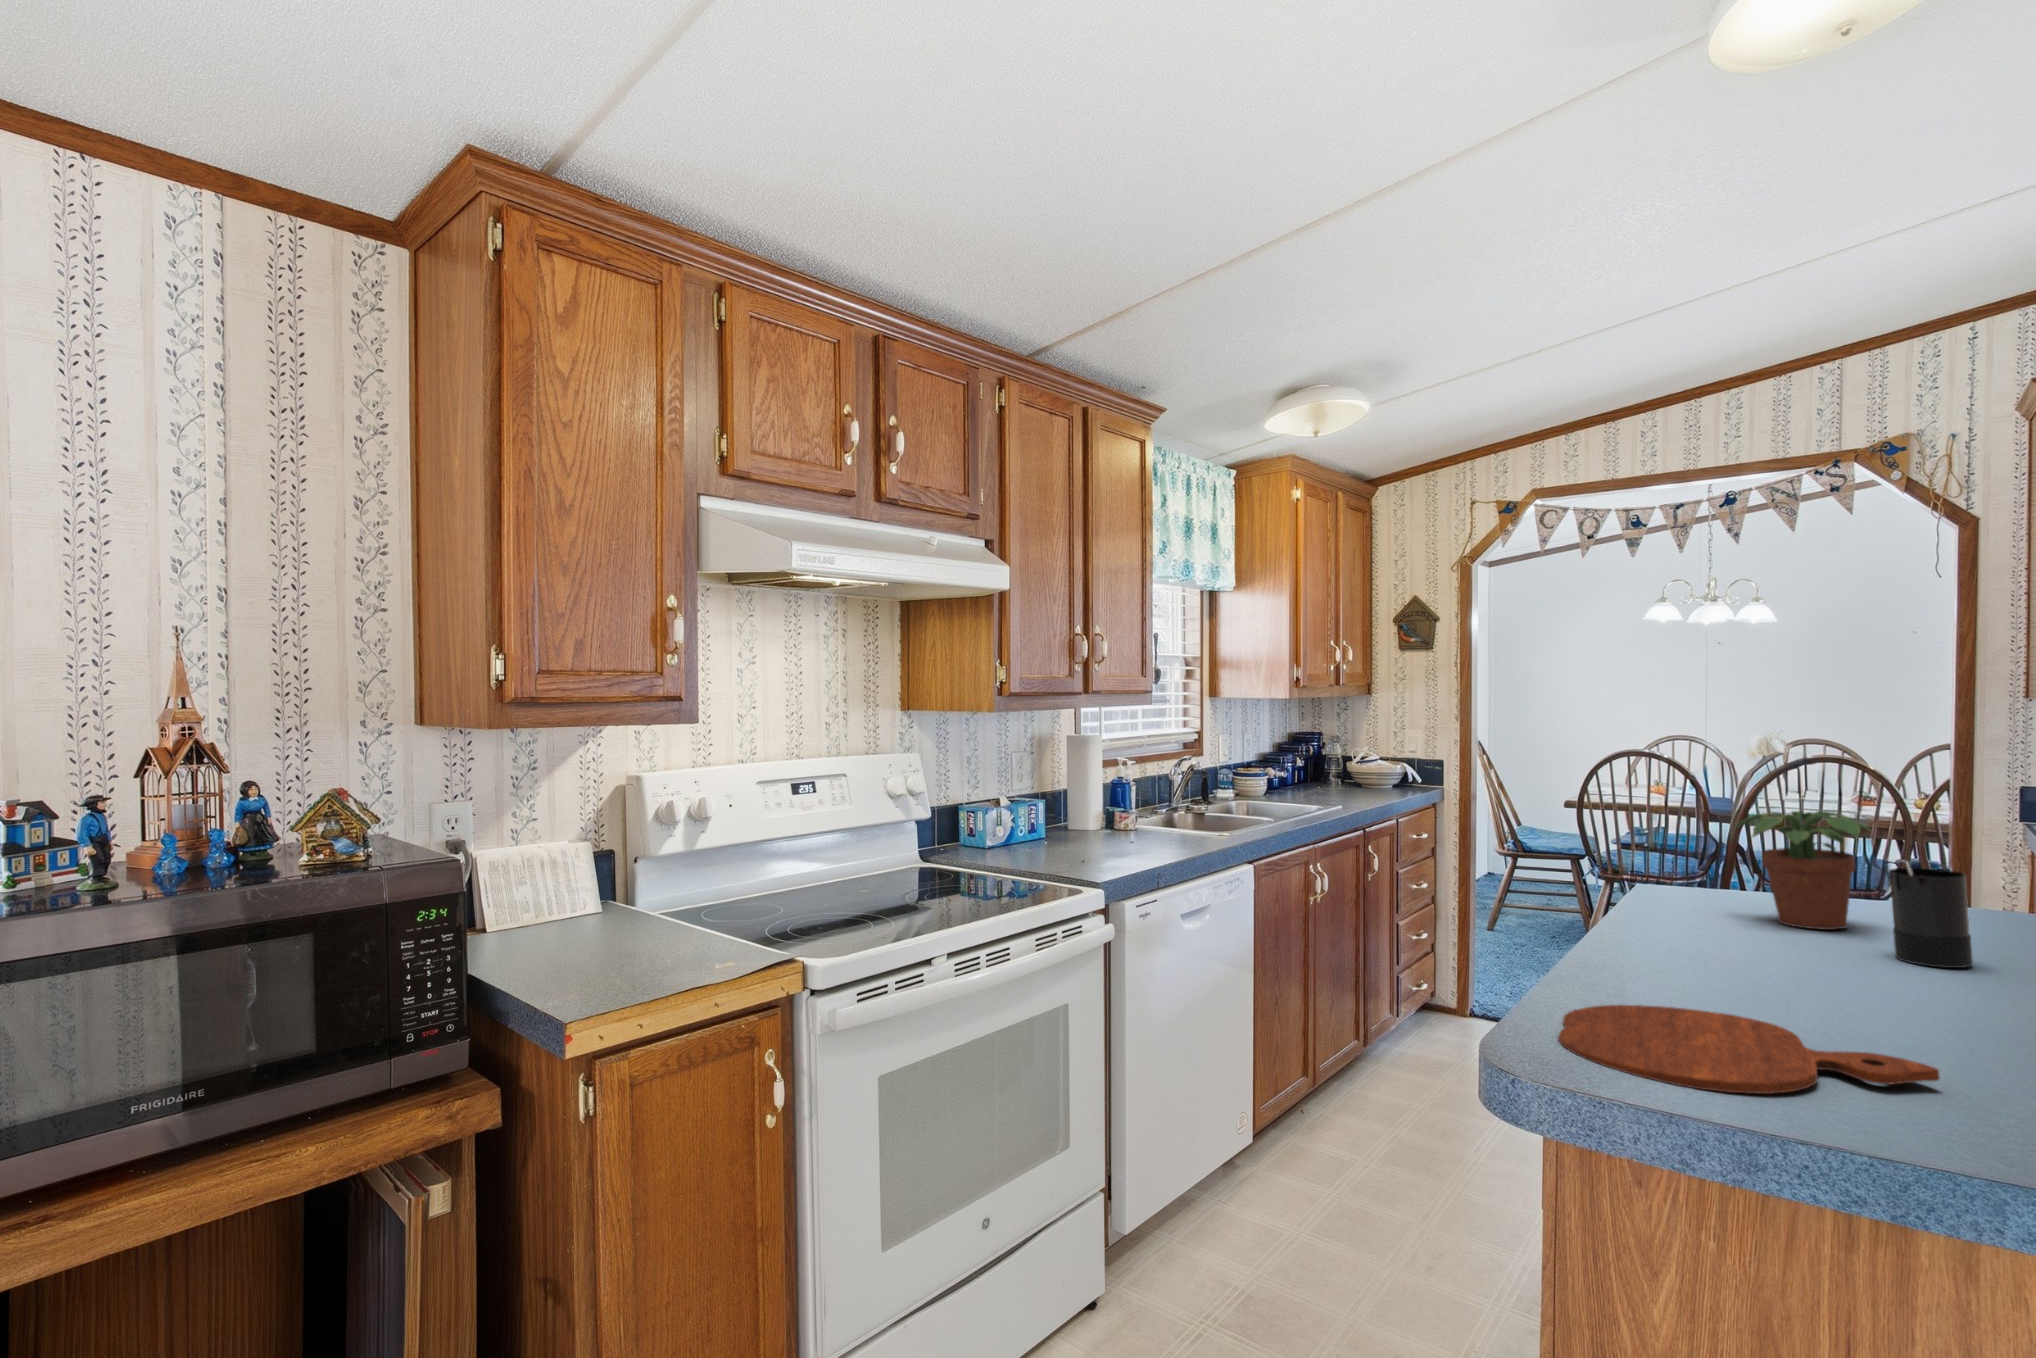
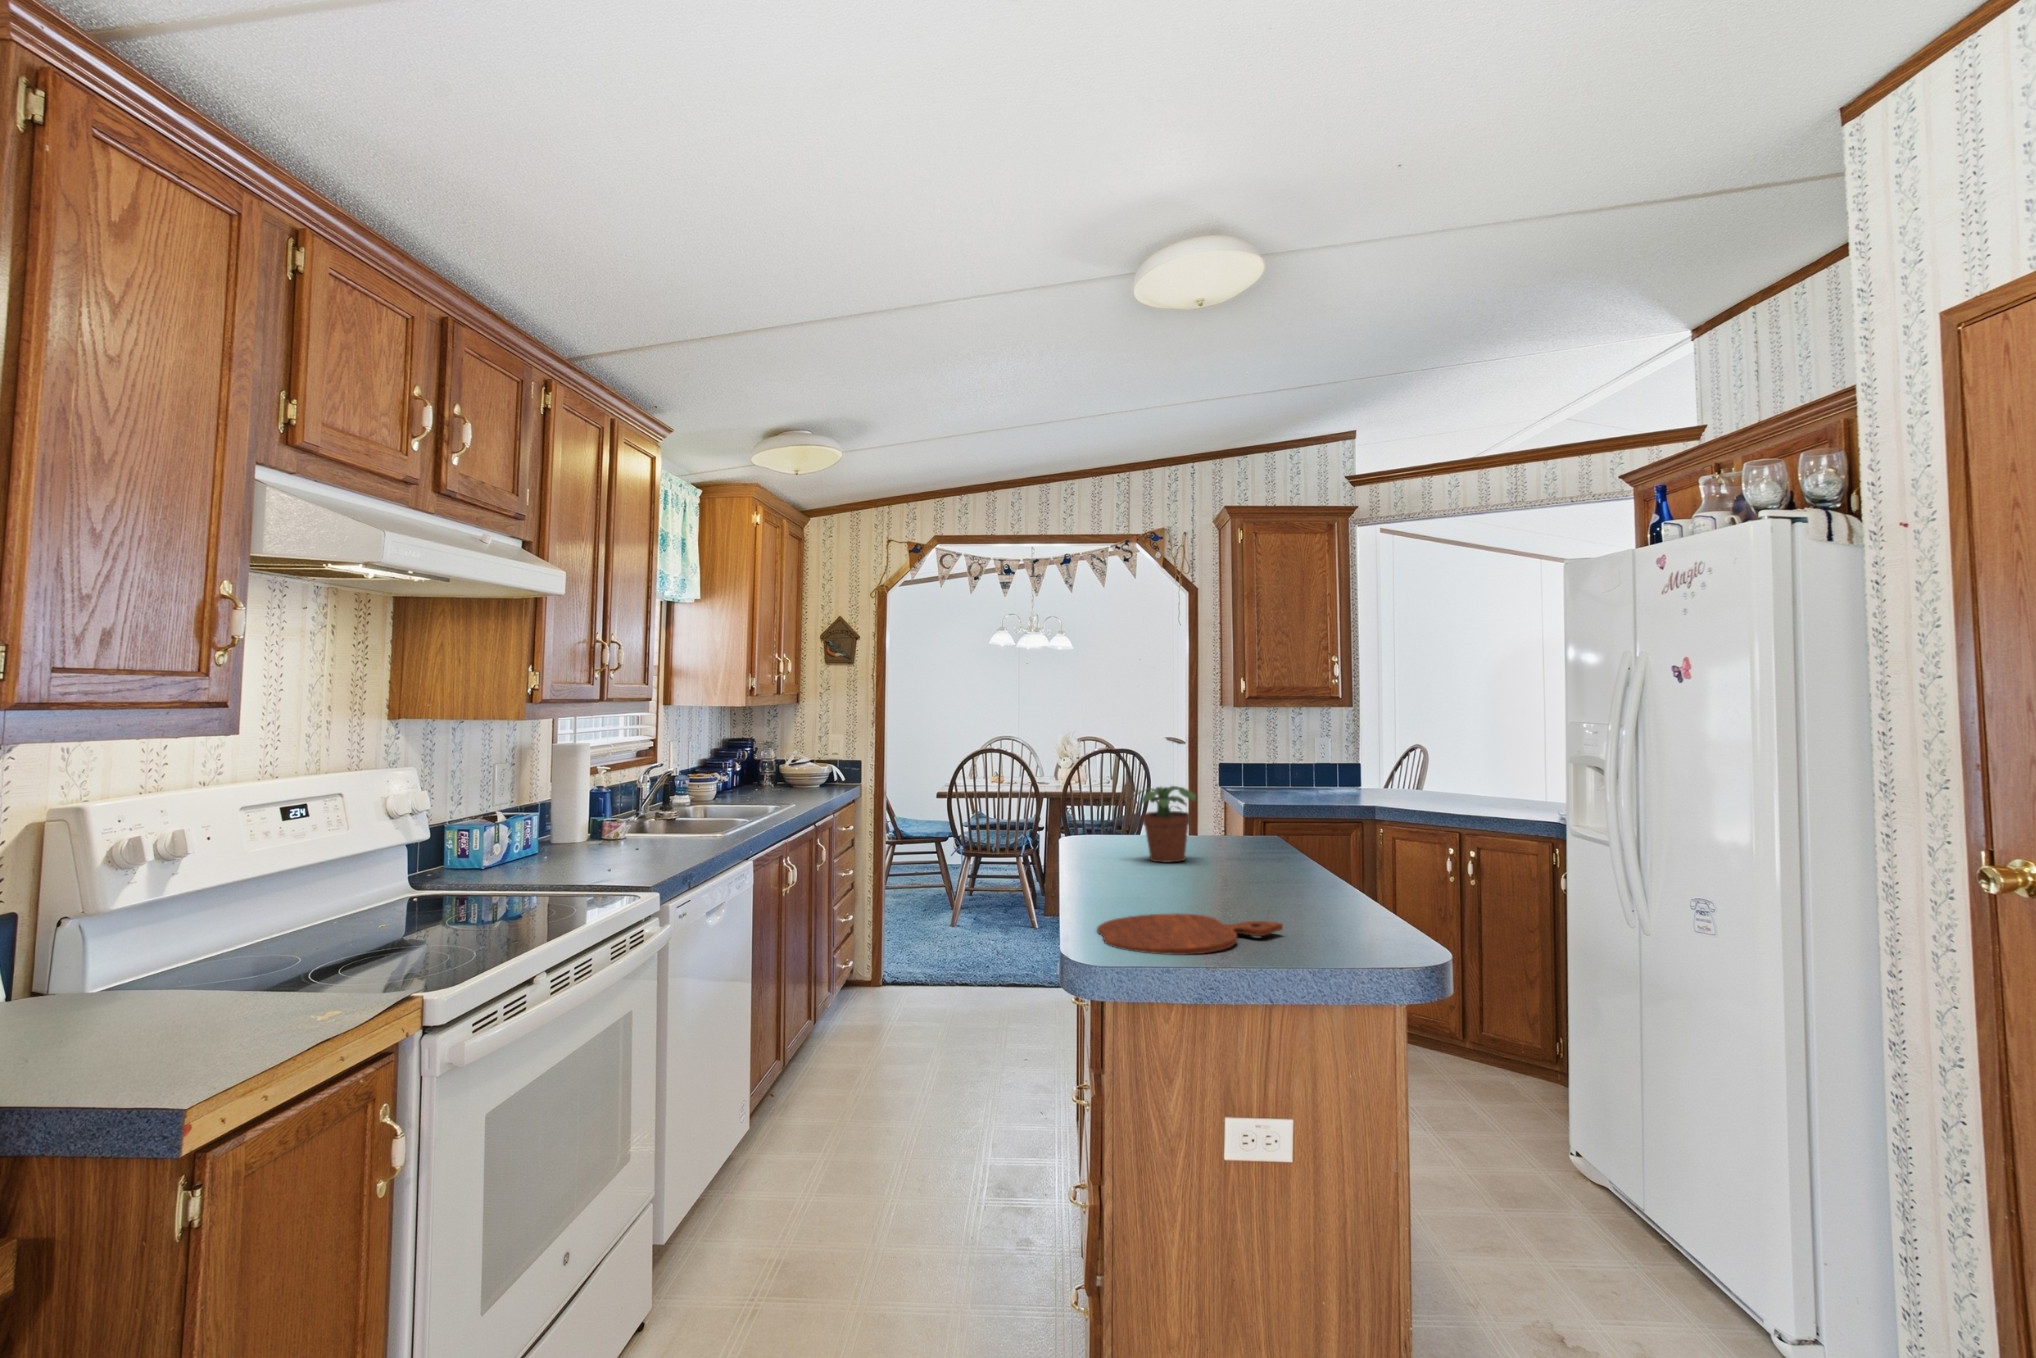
candle: present [1889,861,1973,968] -> none [1213,813,1252,876]

